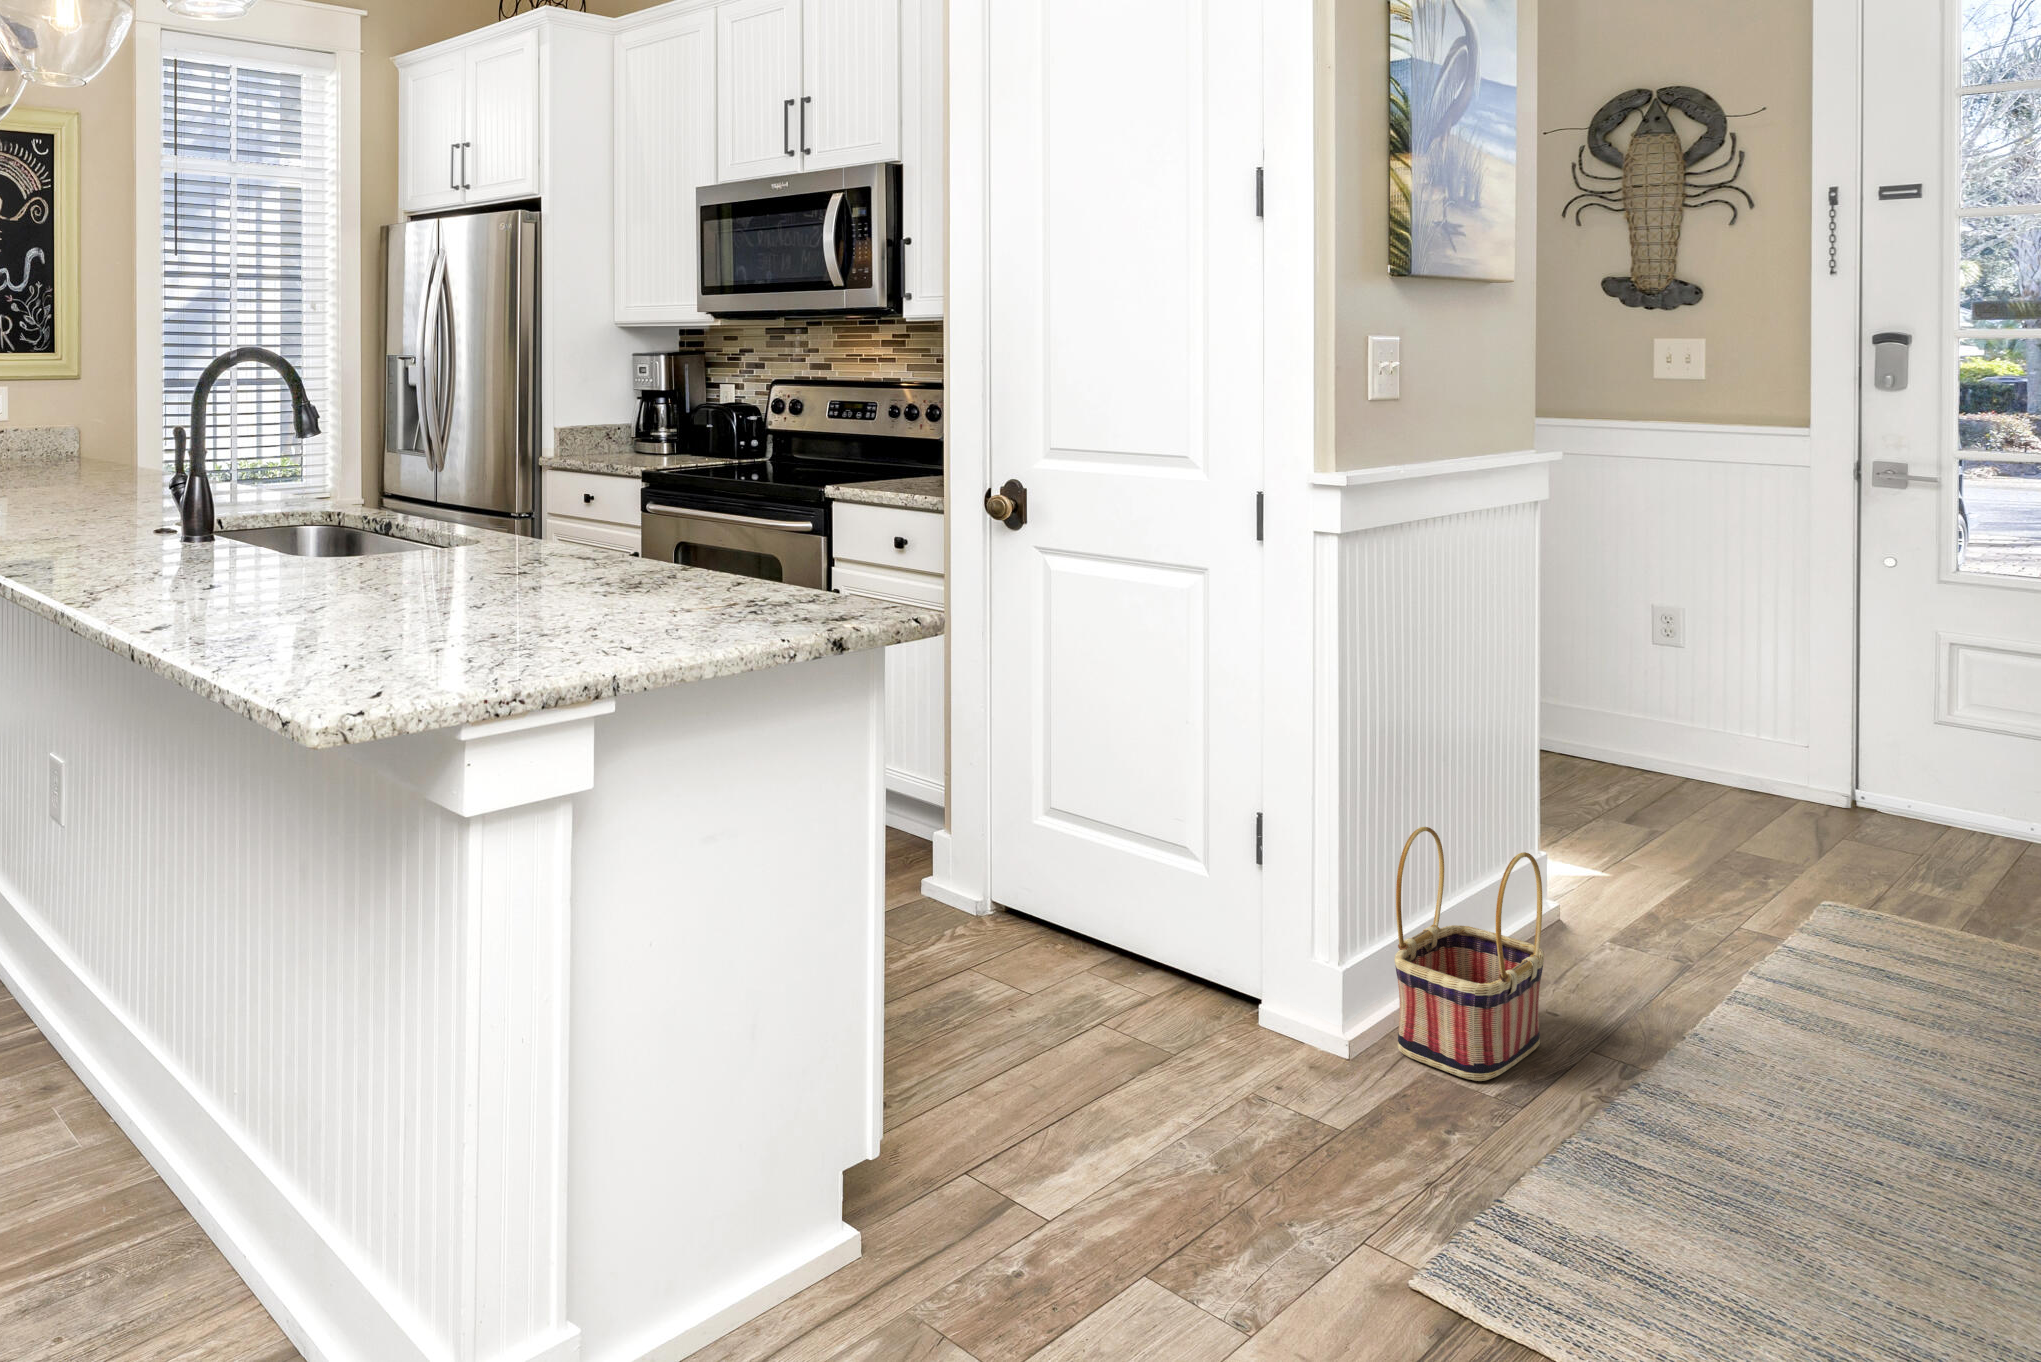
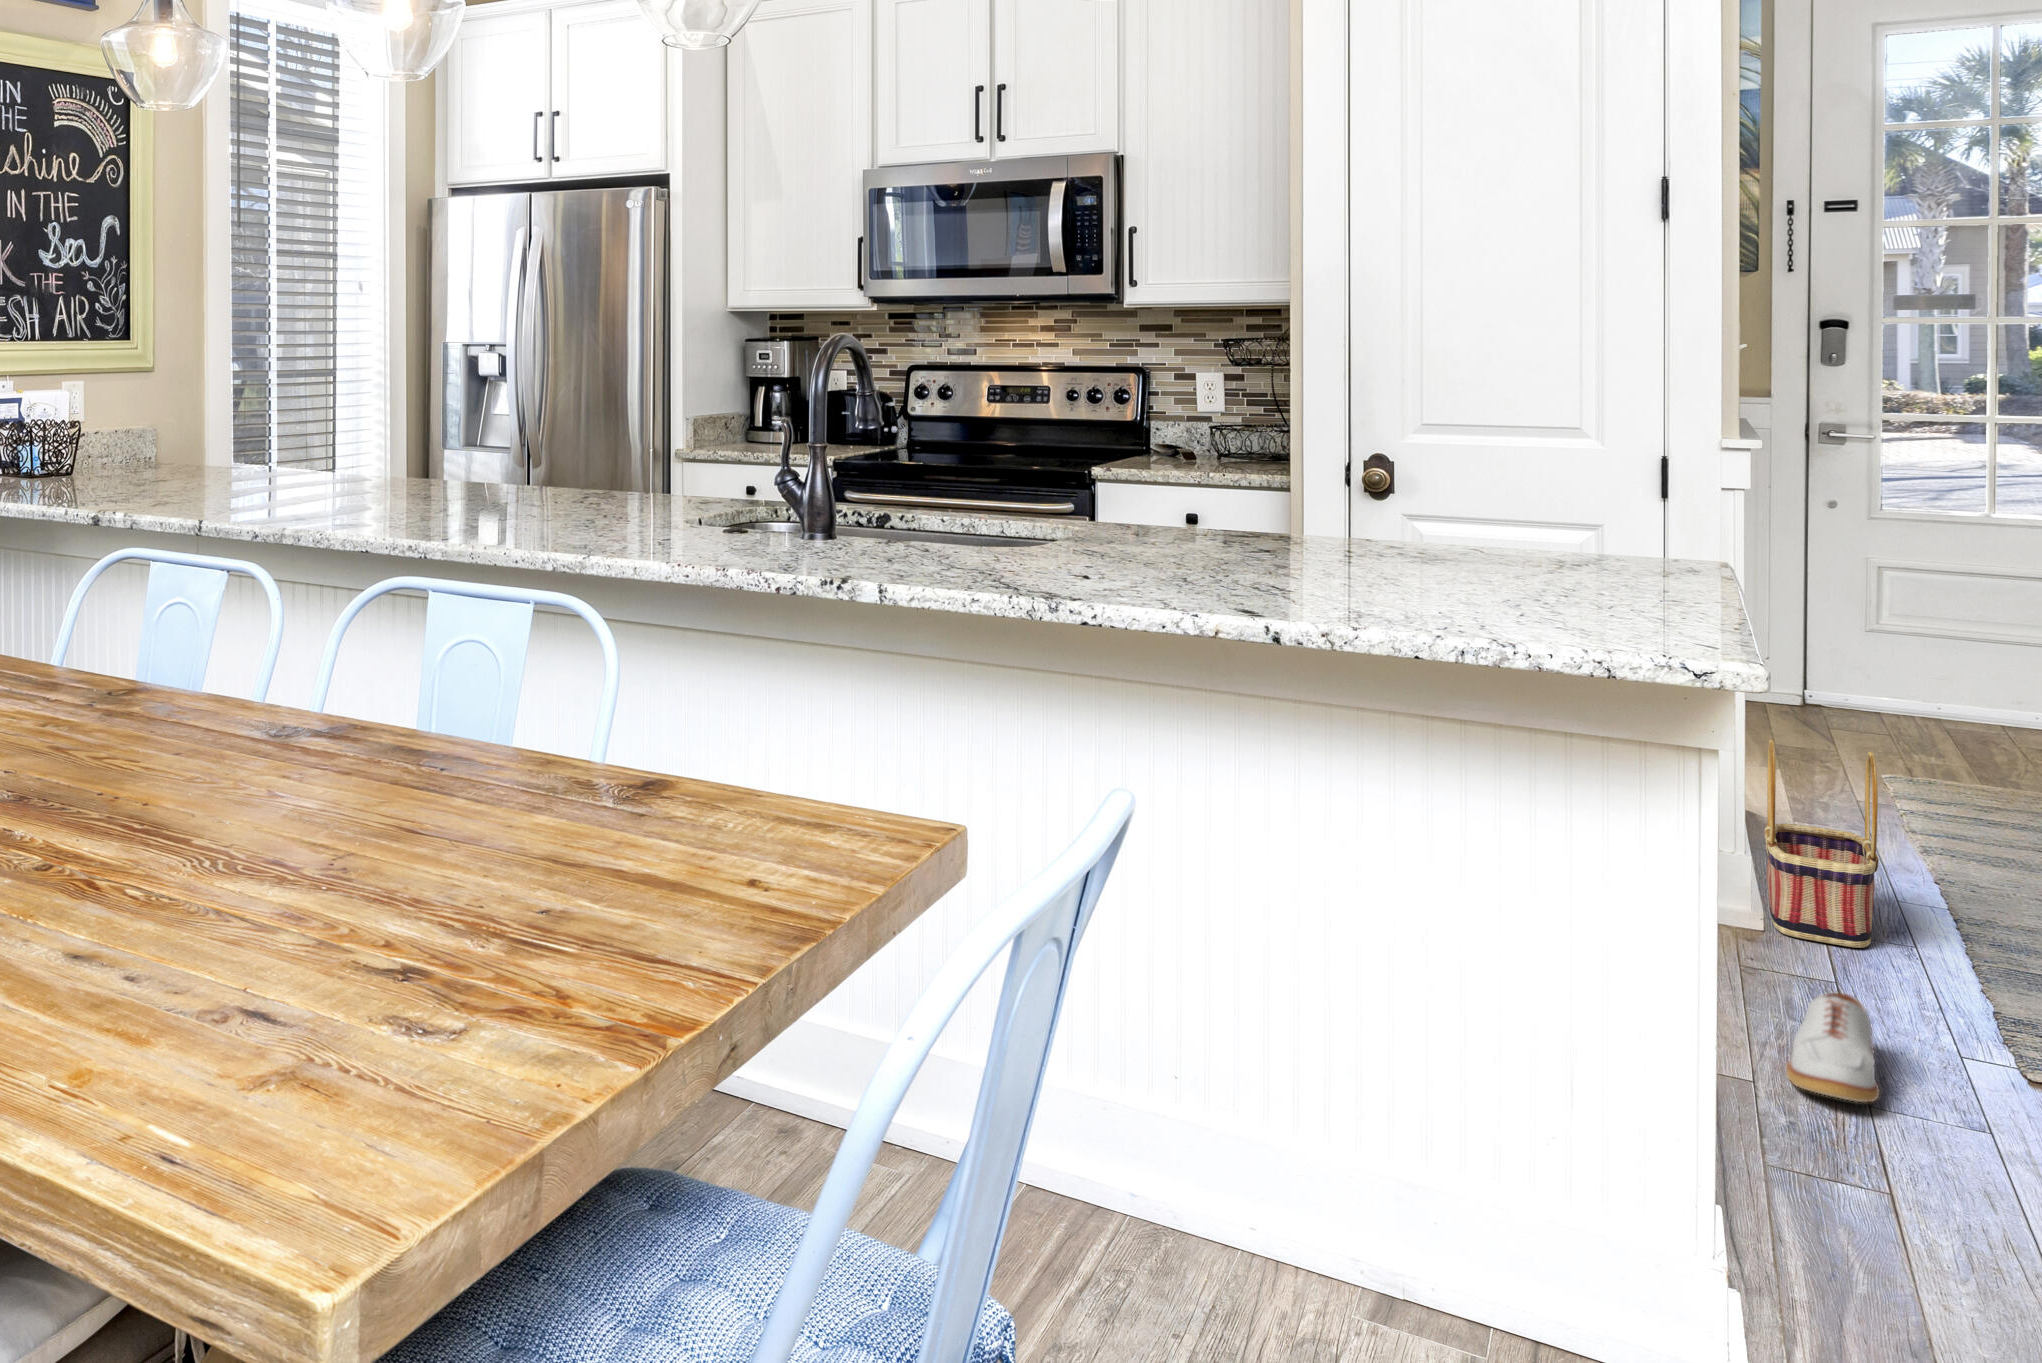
shoe: none [1122,1120,1283,1248] -> present [1786,993,1879,1102]

